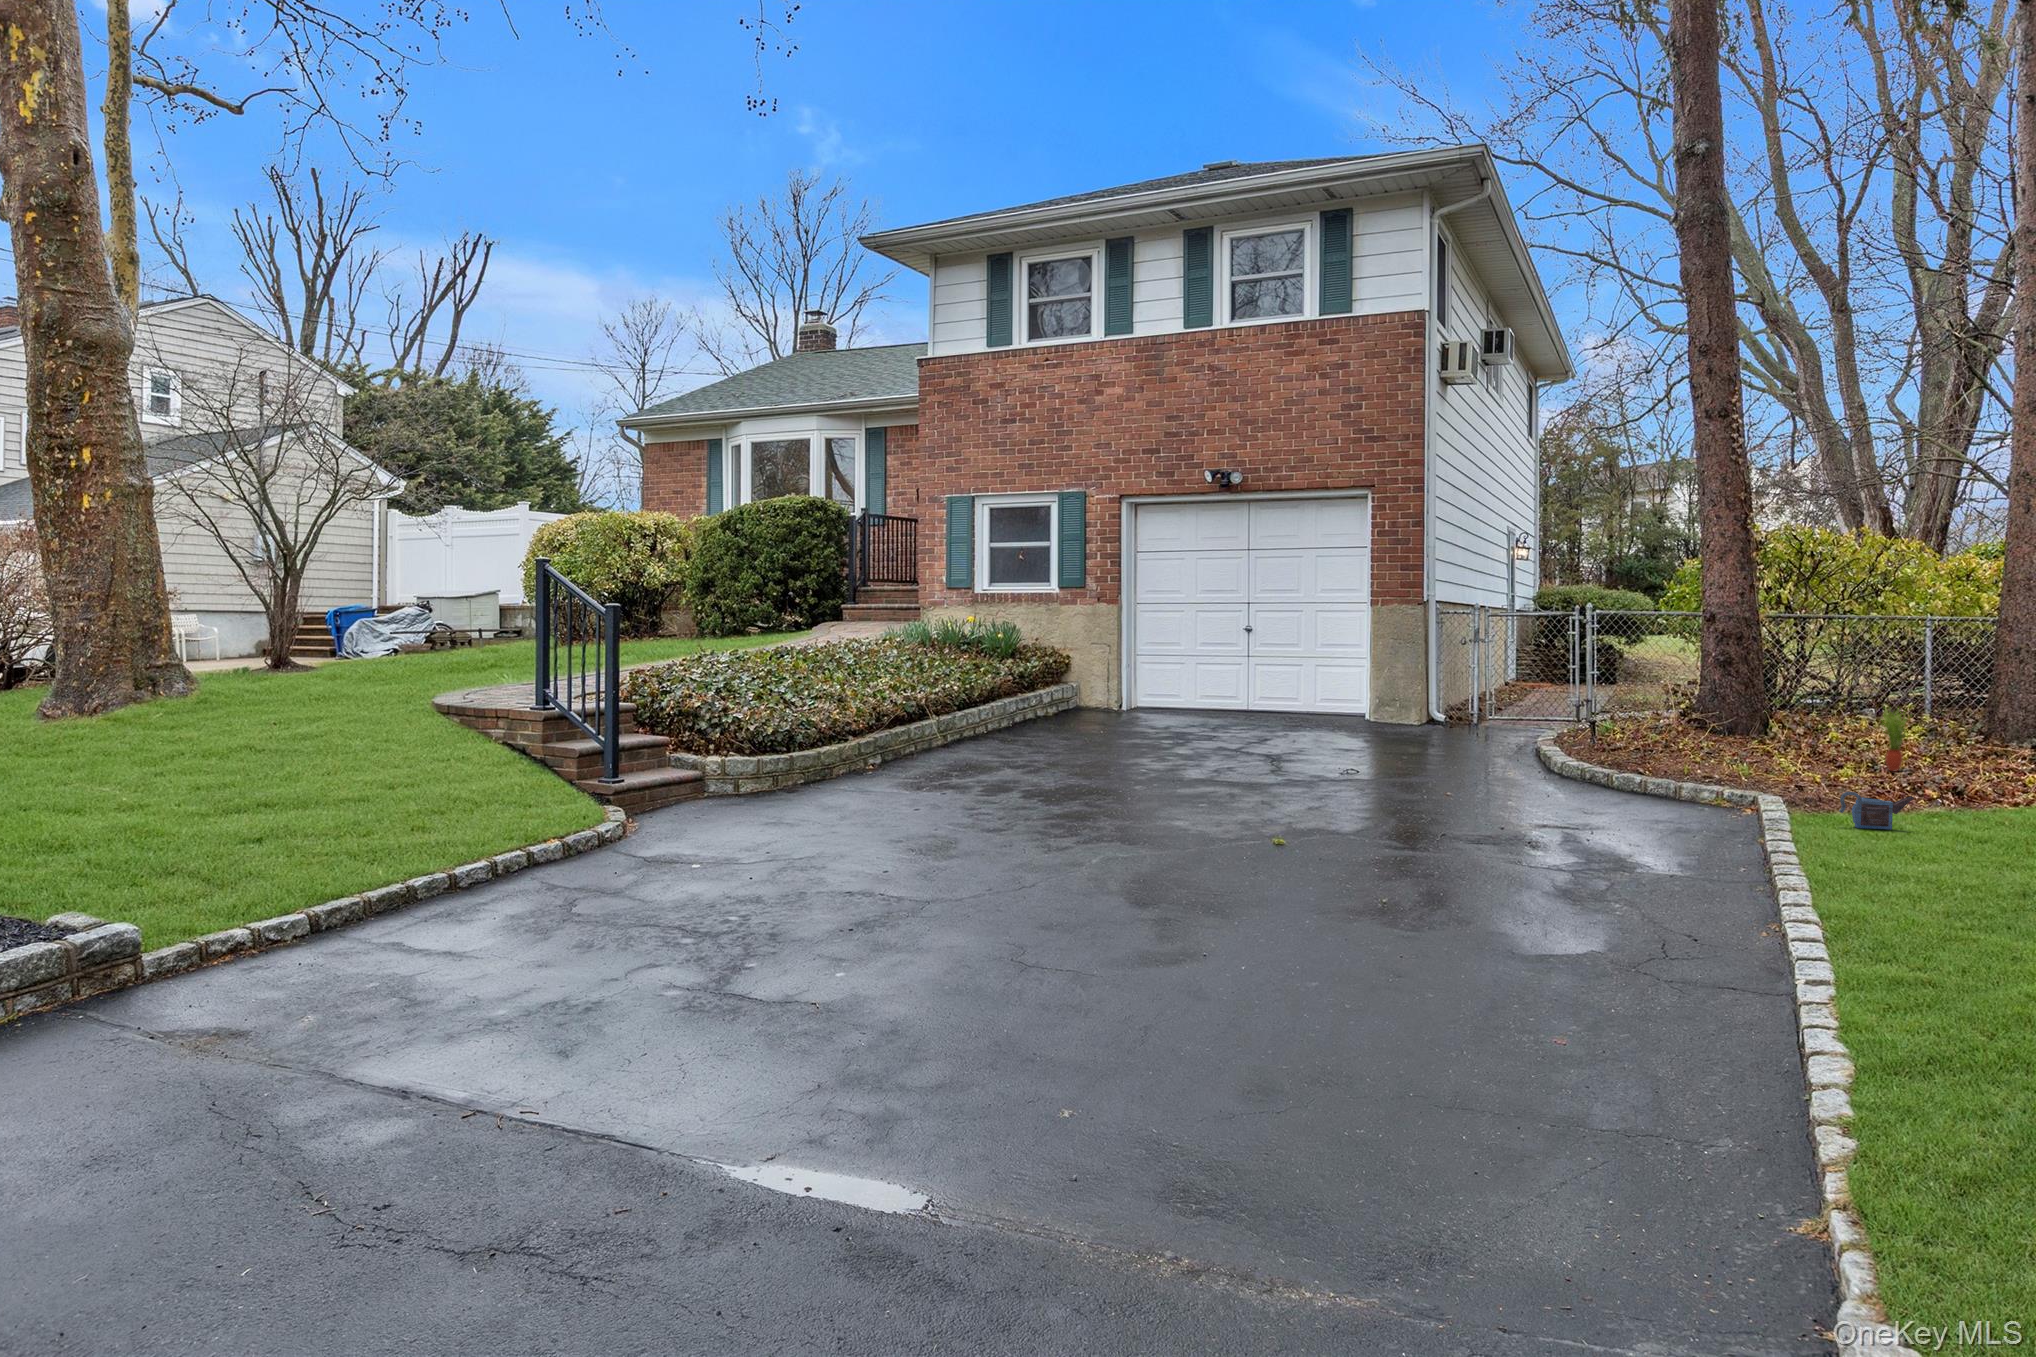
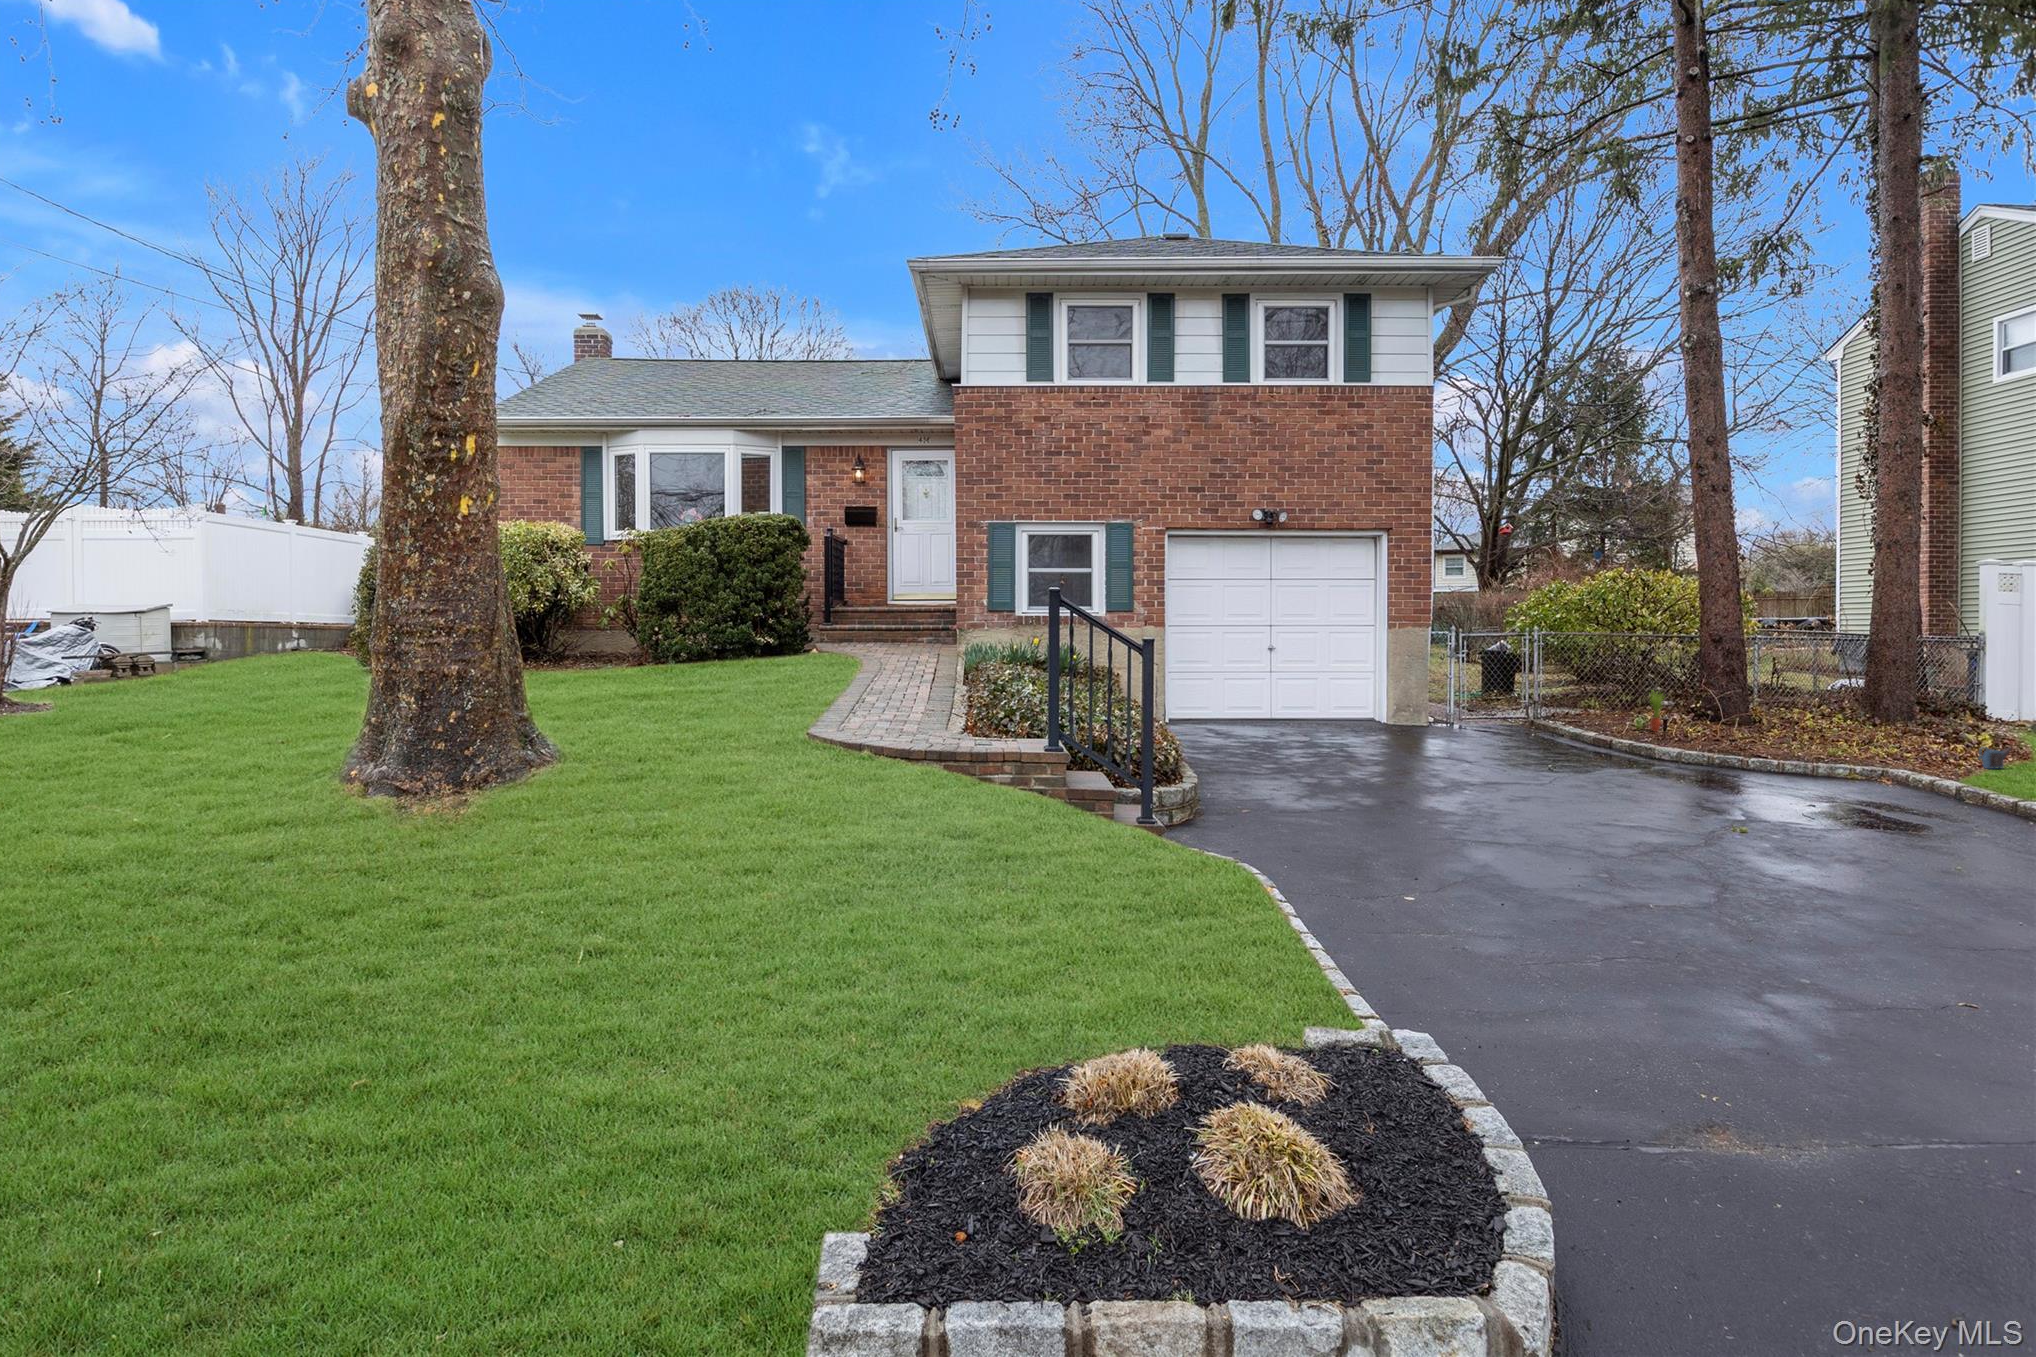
potted plant: present [1881,710,1907,771] -> present [1650,690,1664,732]

